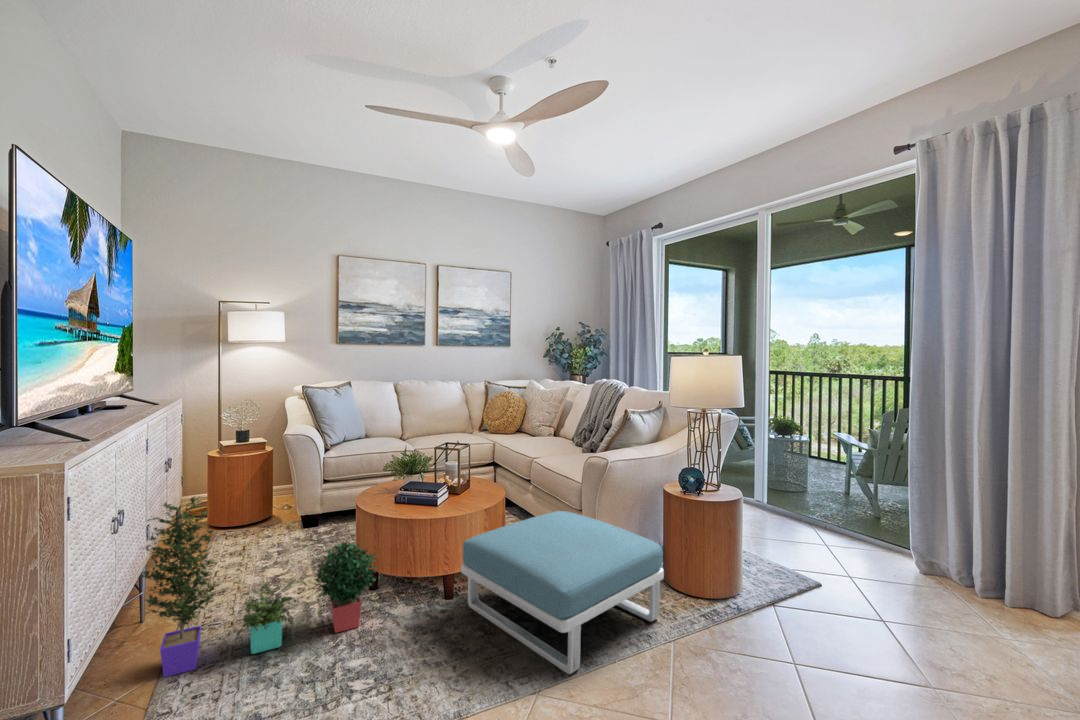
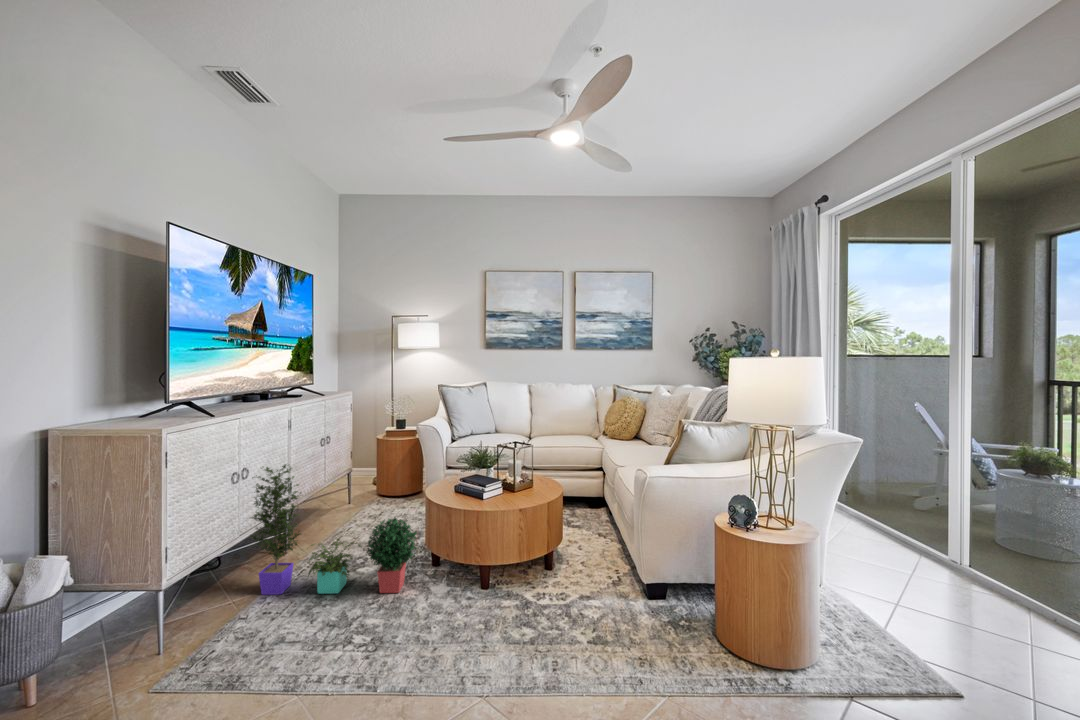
footstool: present [461,511,664,674] -> none [484,522,680,692]

